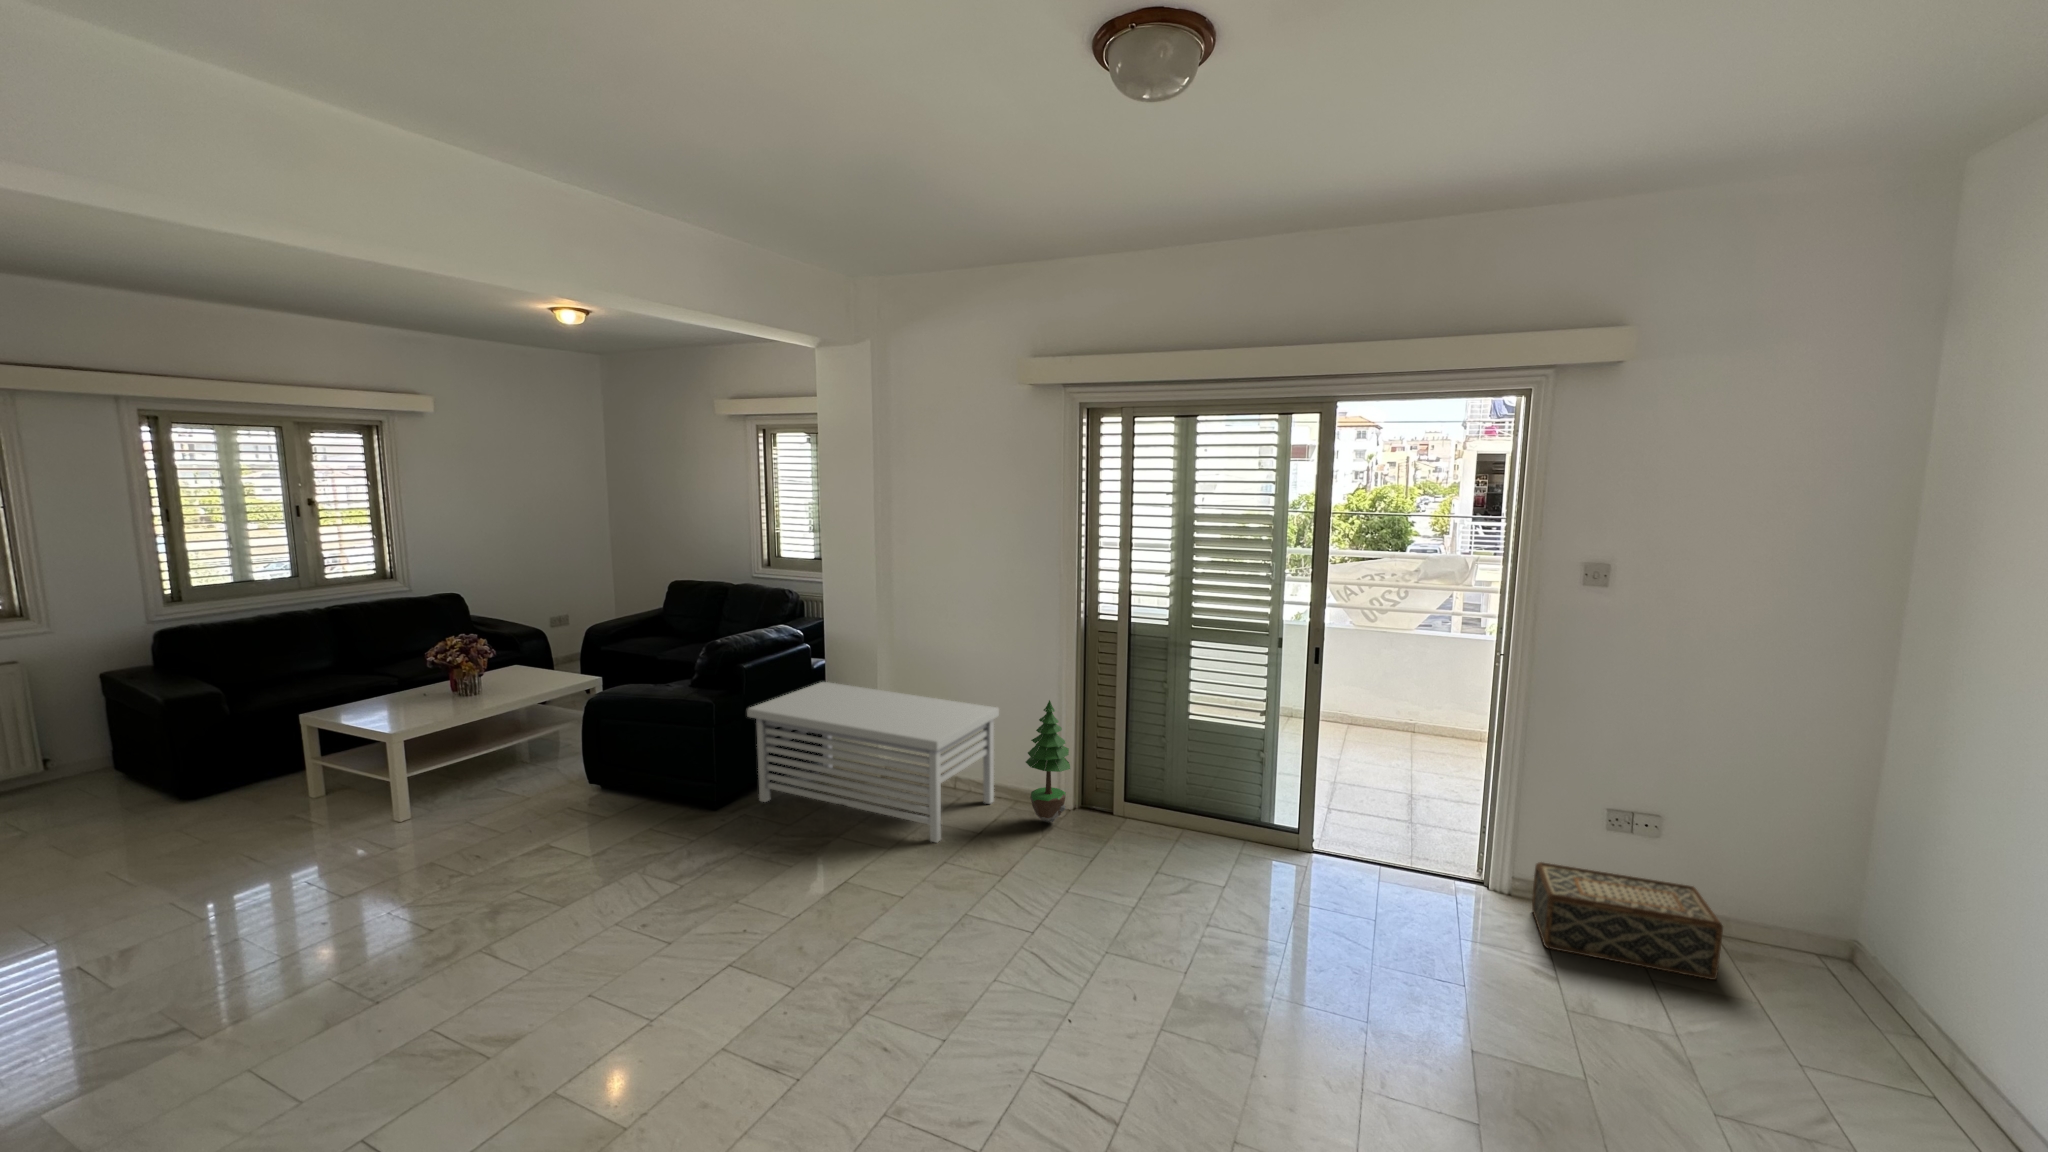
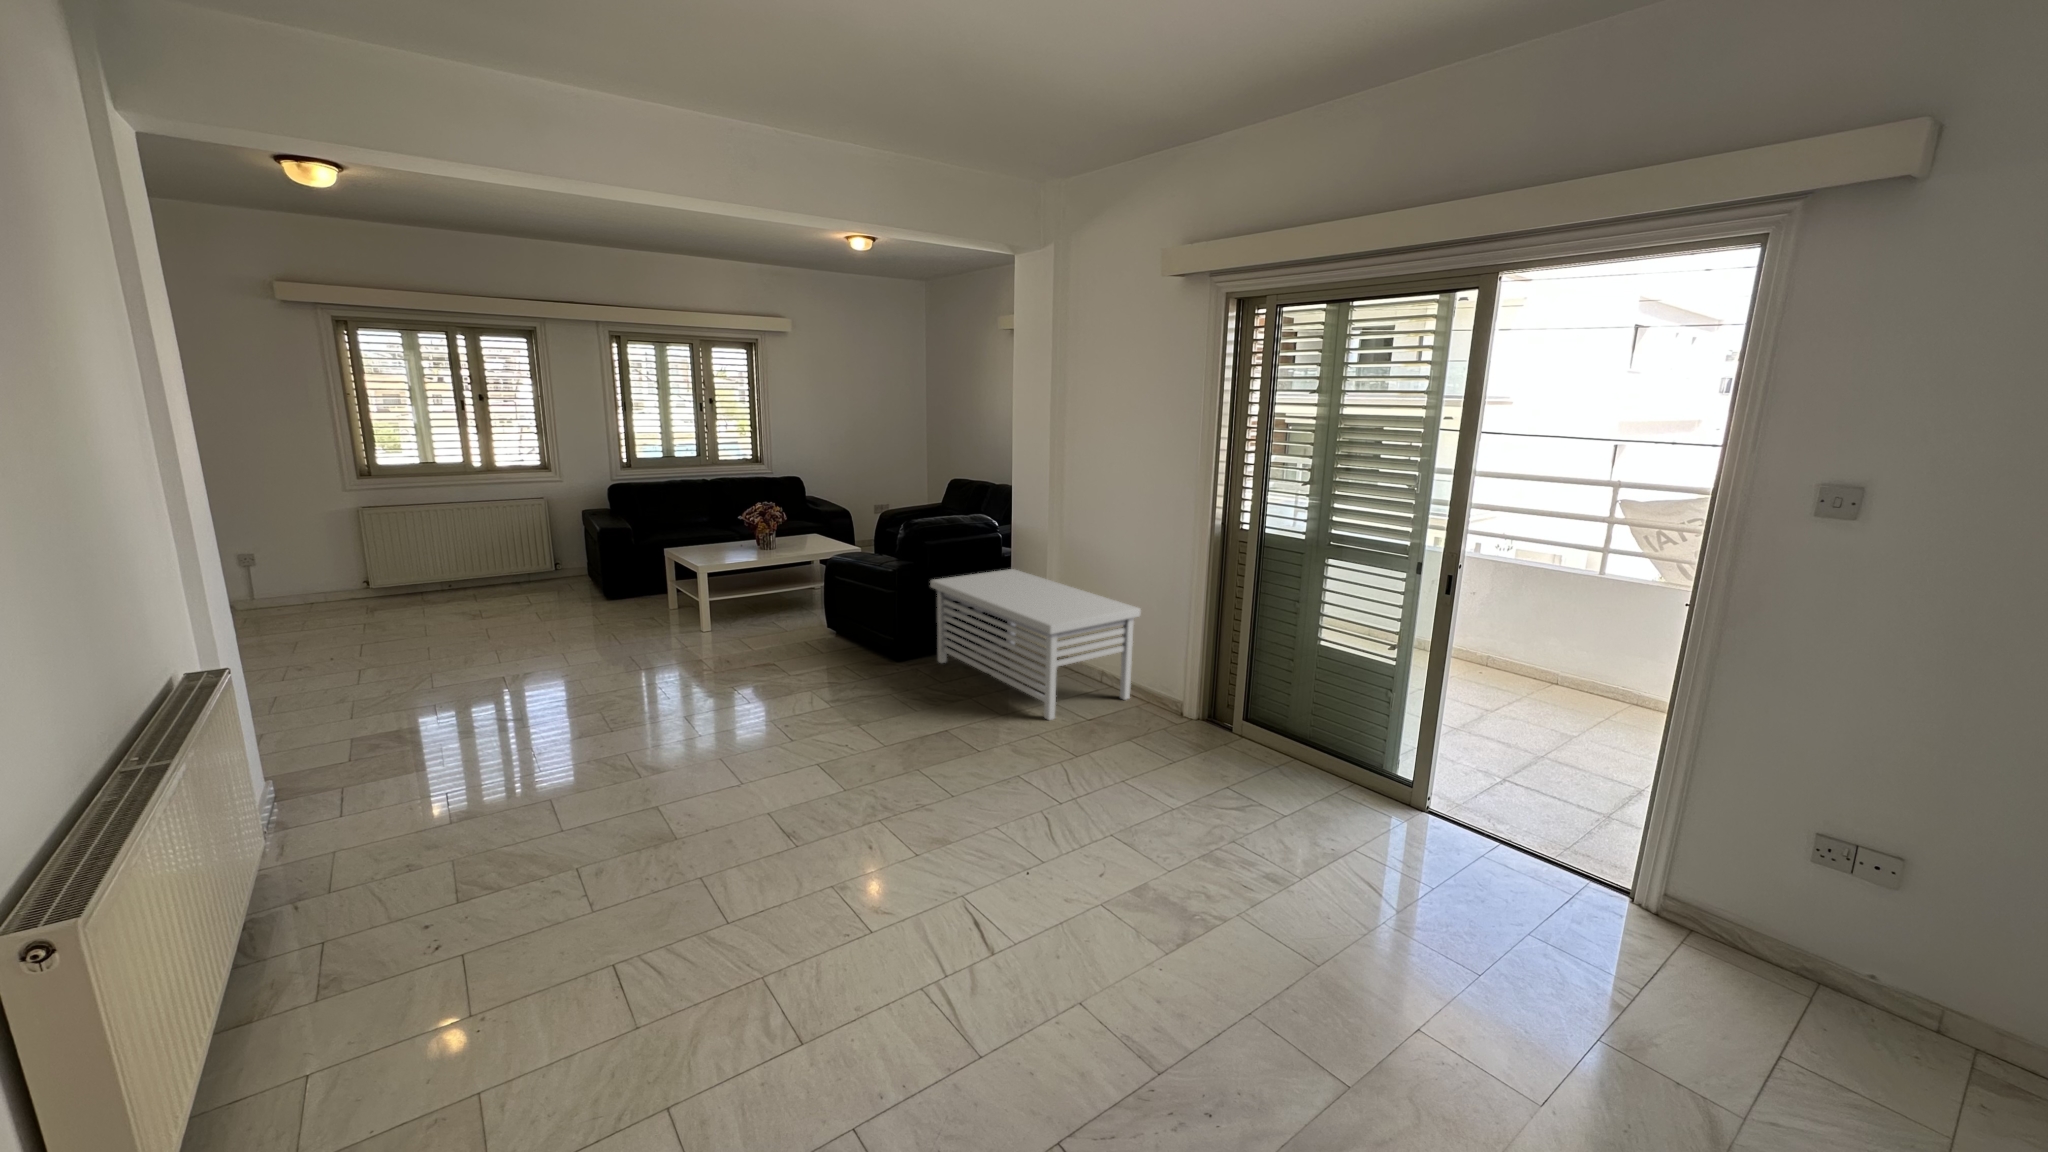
potted tree: present [1026,700,1070,823] -> none [1145,603,1192,725]
woven basket: present [1532,862,1723,980] -> none [1660,881,1956,1101]

